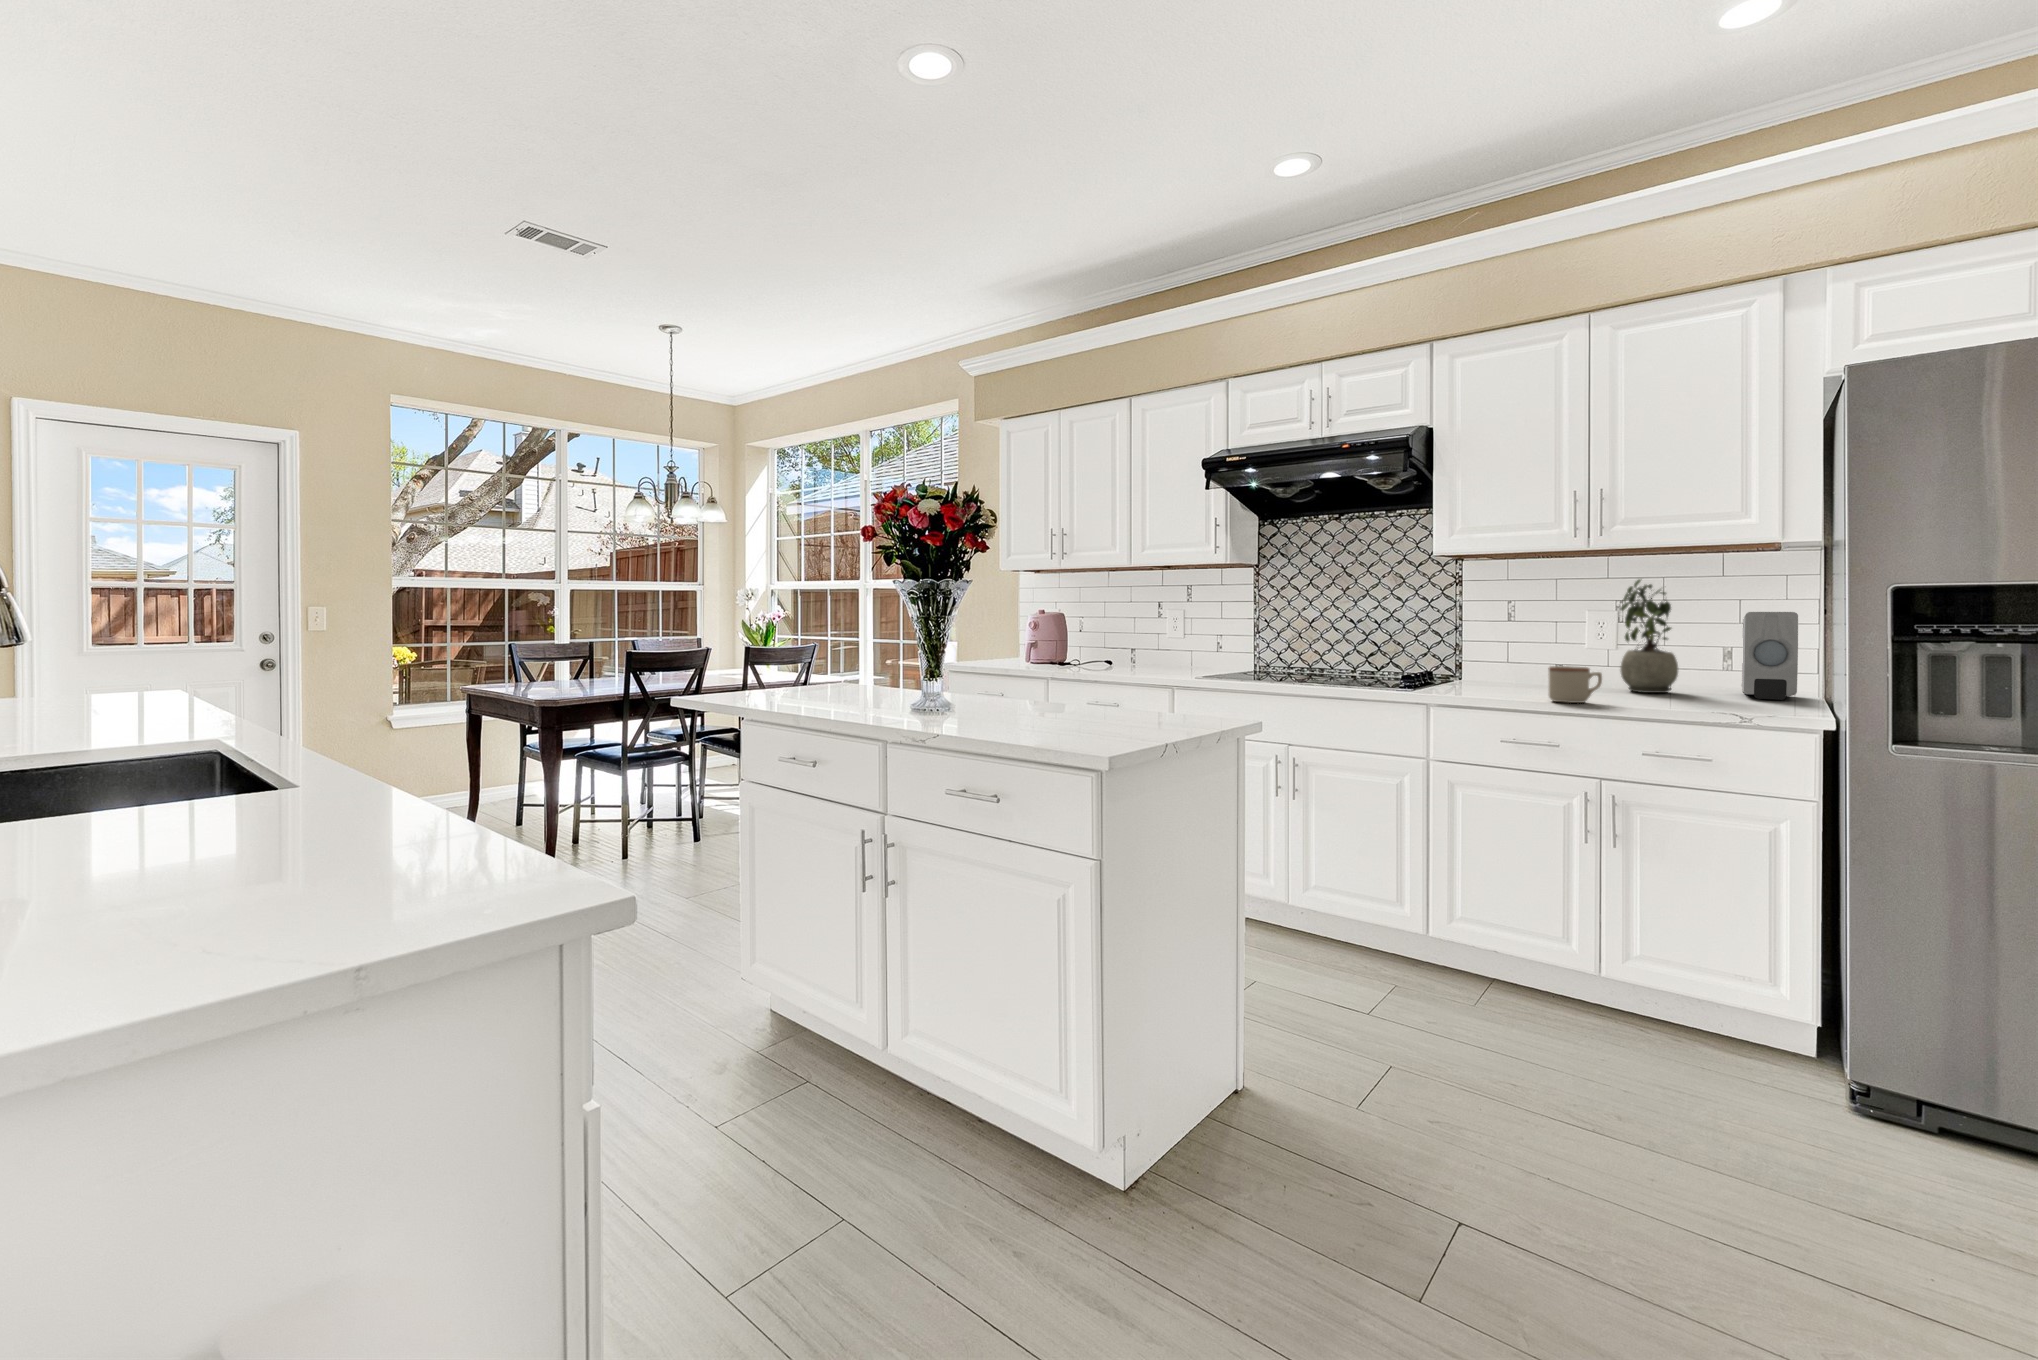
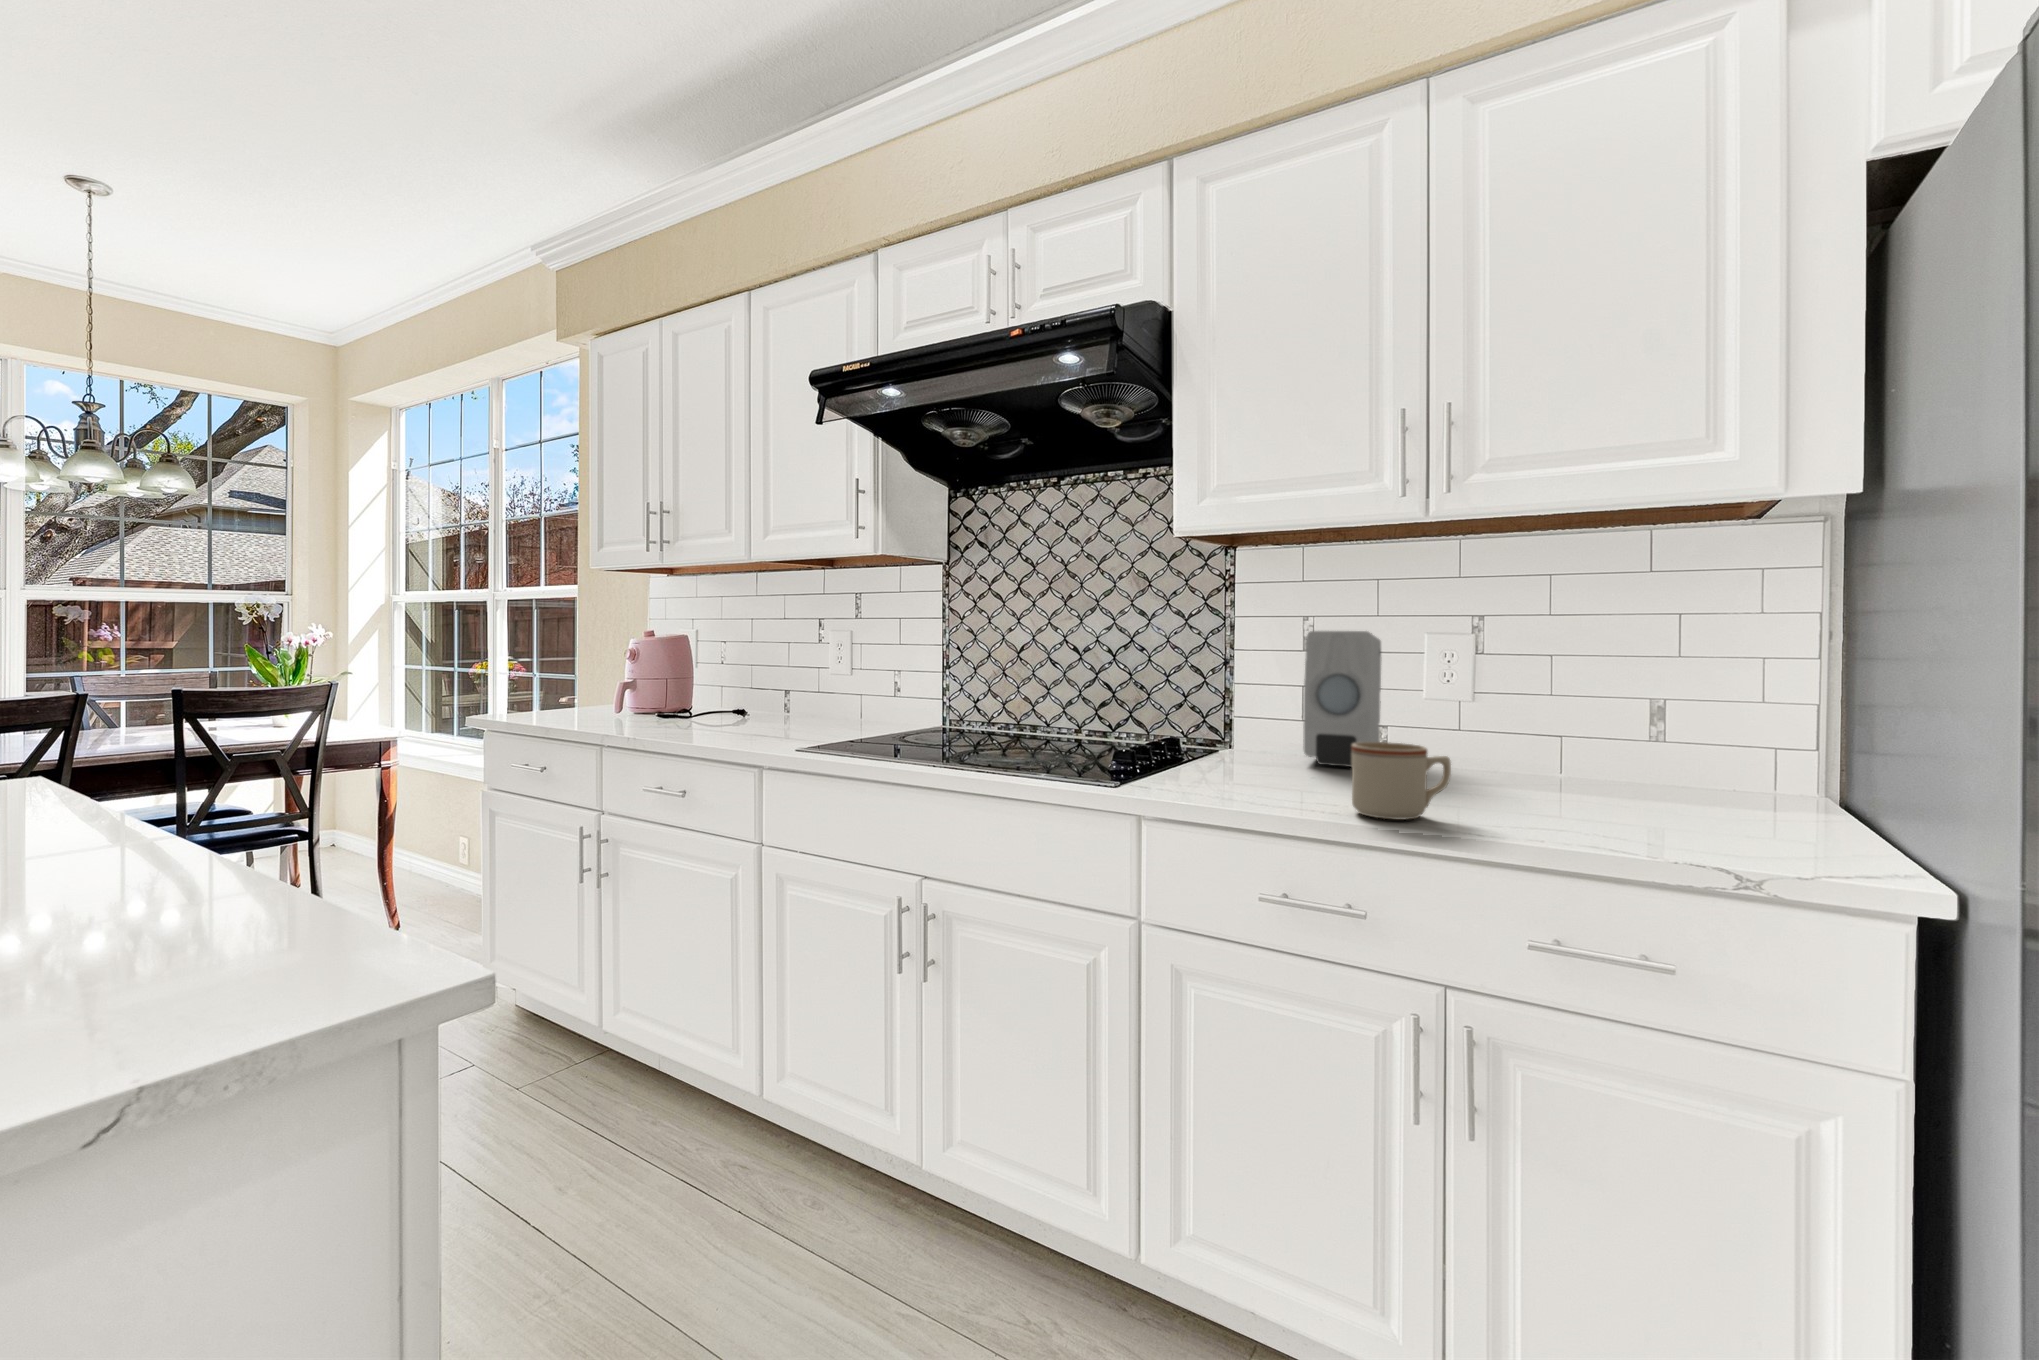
potted plant: present [1620,579,1678,693] -> none [1483,576,1583,787]
soap dispenser: present [1742,612,1798,700] -> present [1304,631,1381,767]

